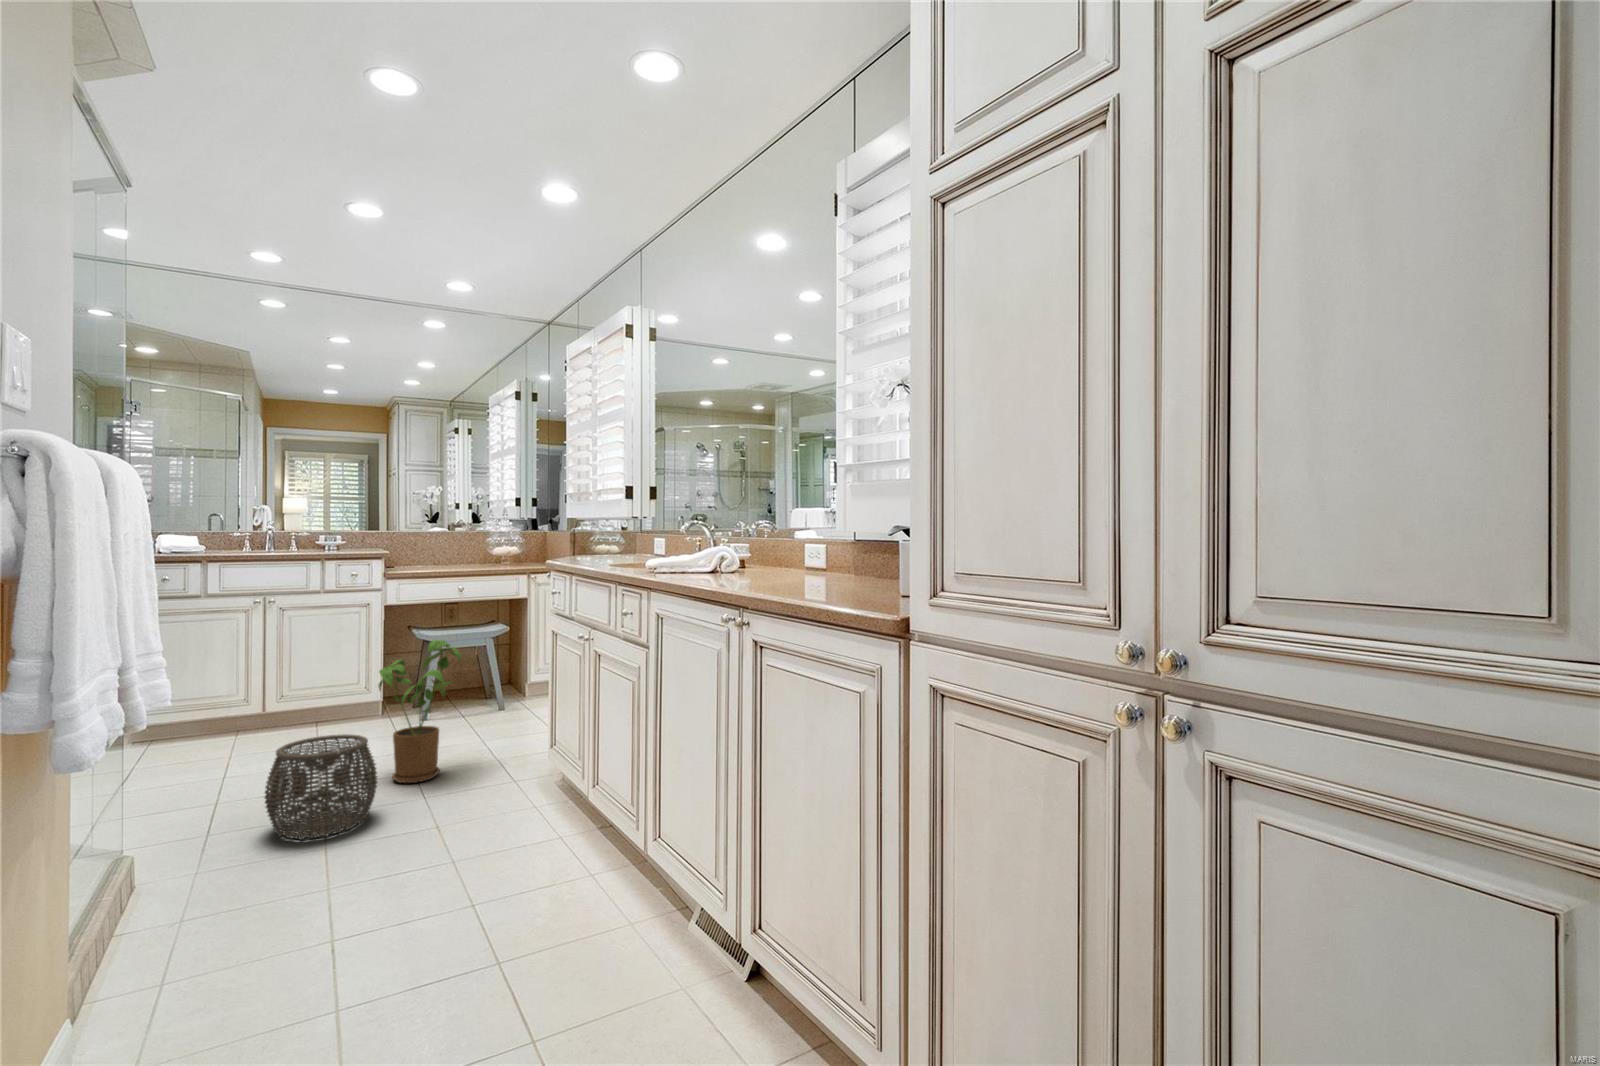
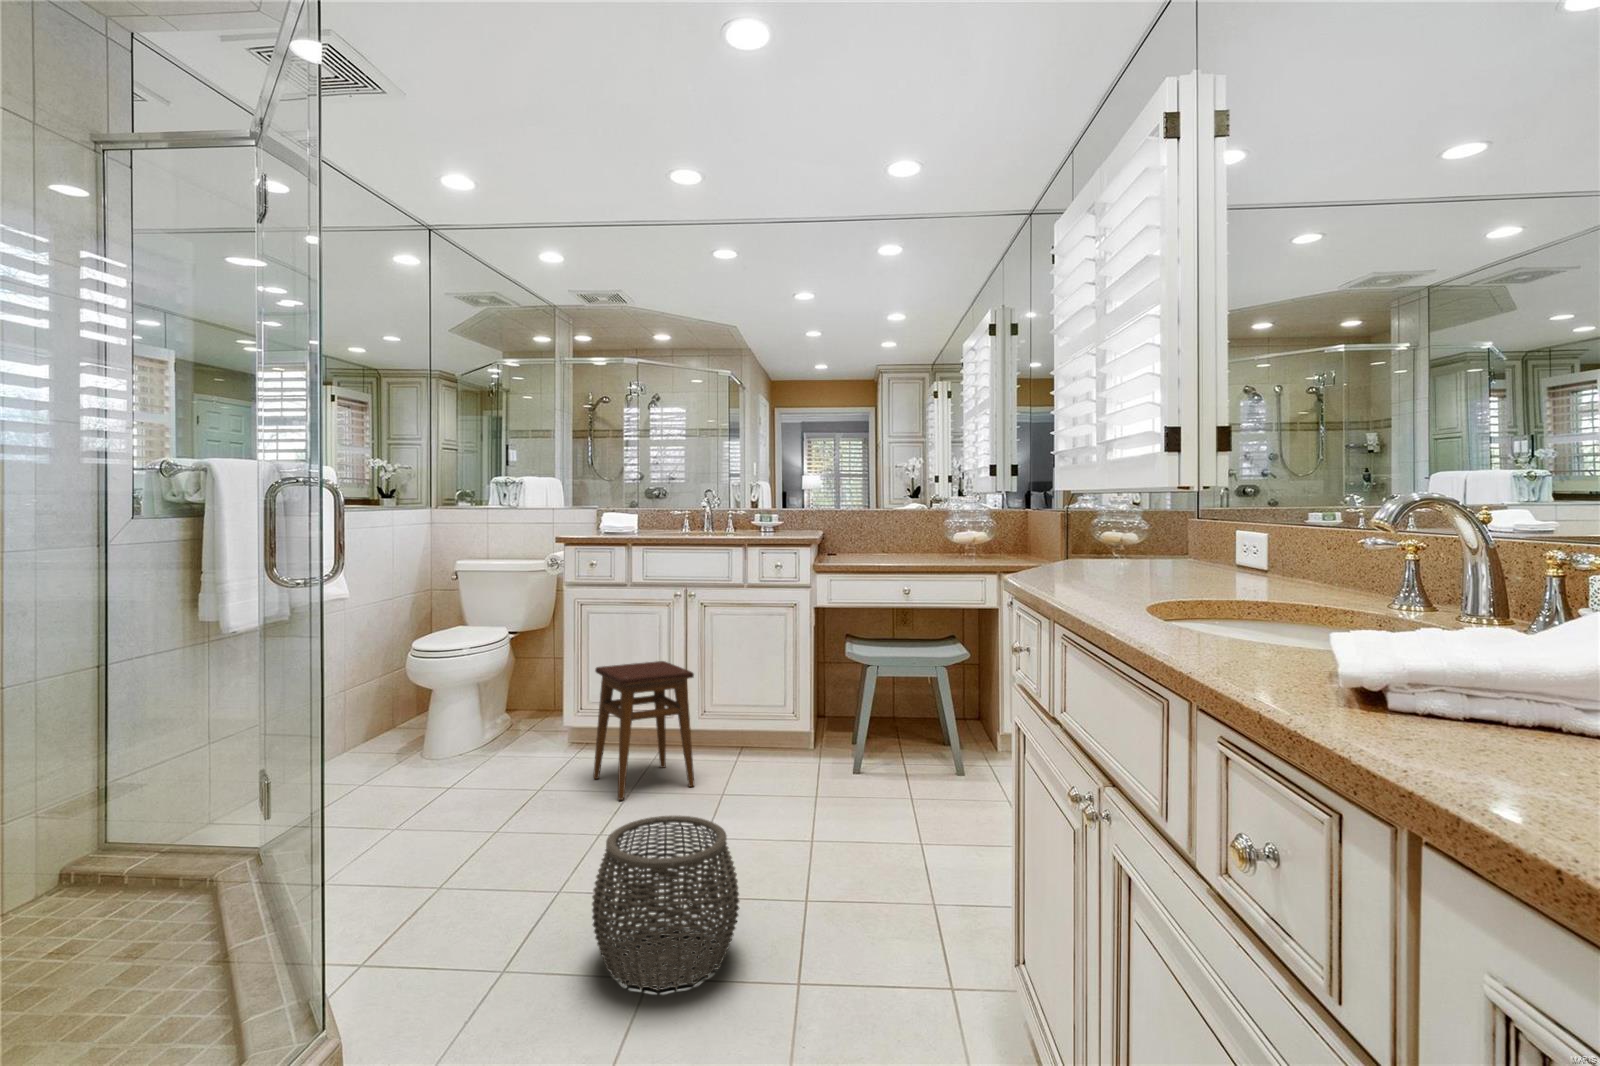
house plant: present [378,640,462,783] -> none [769,678,888,898]
stool: none [178,656,287,767] -> present [593,661,694,800]

